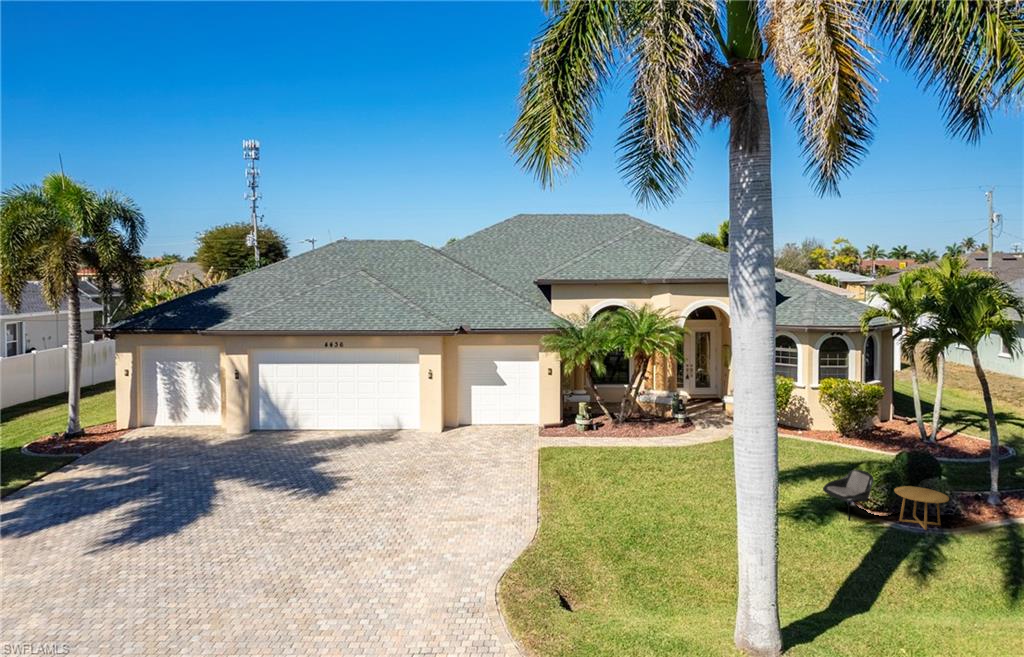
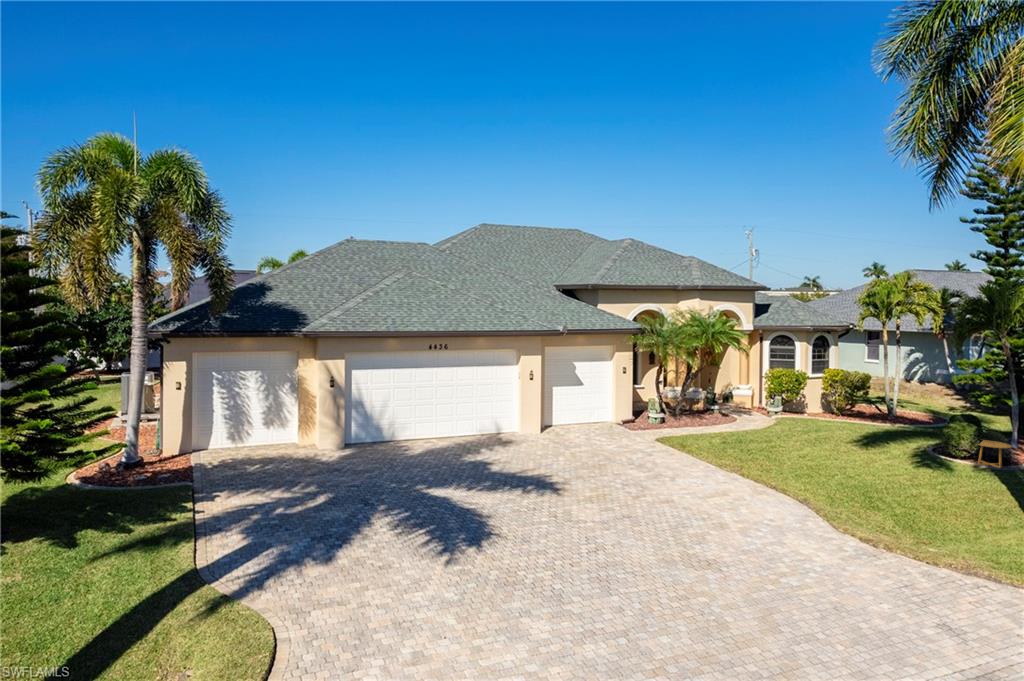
lounge chair: present [823,470,874,519] -> none [927,431,964,468]

